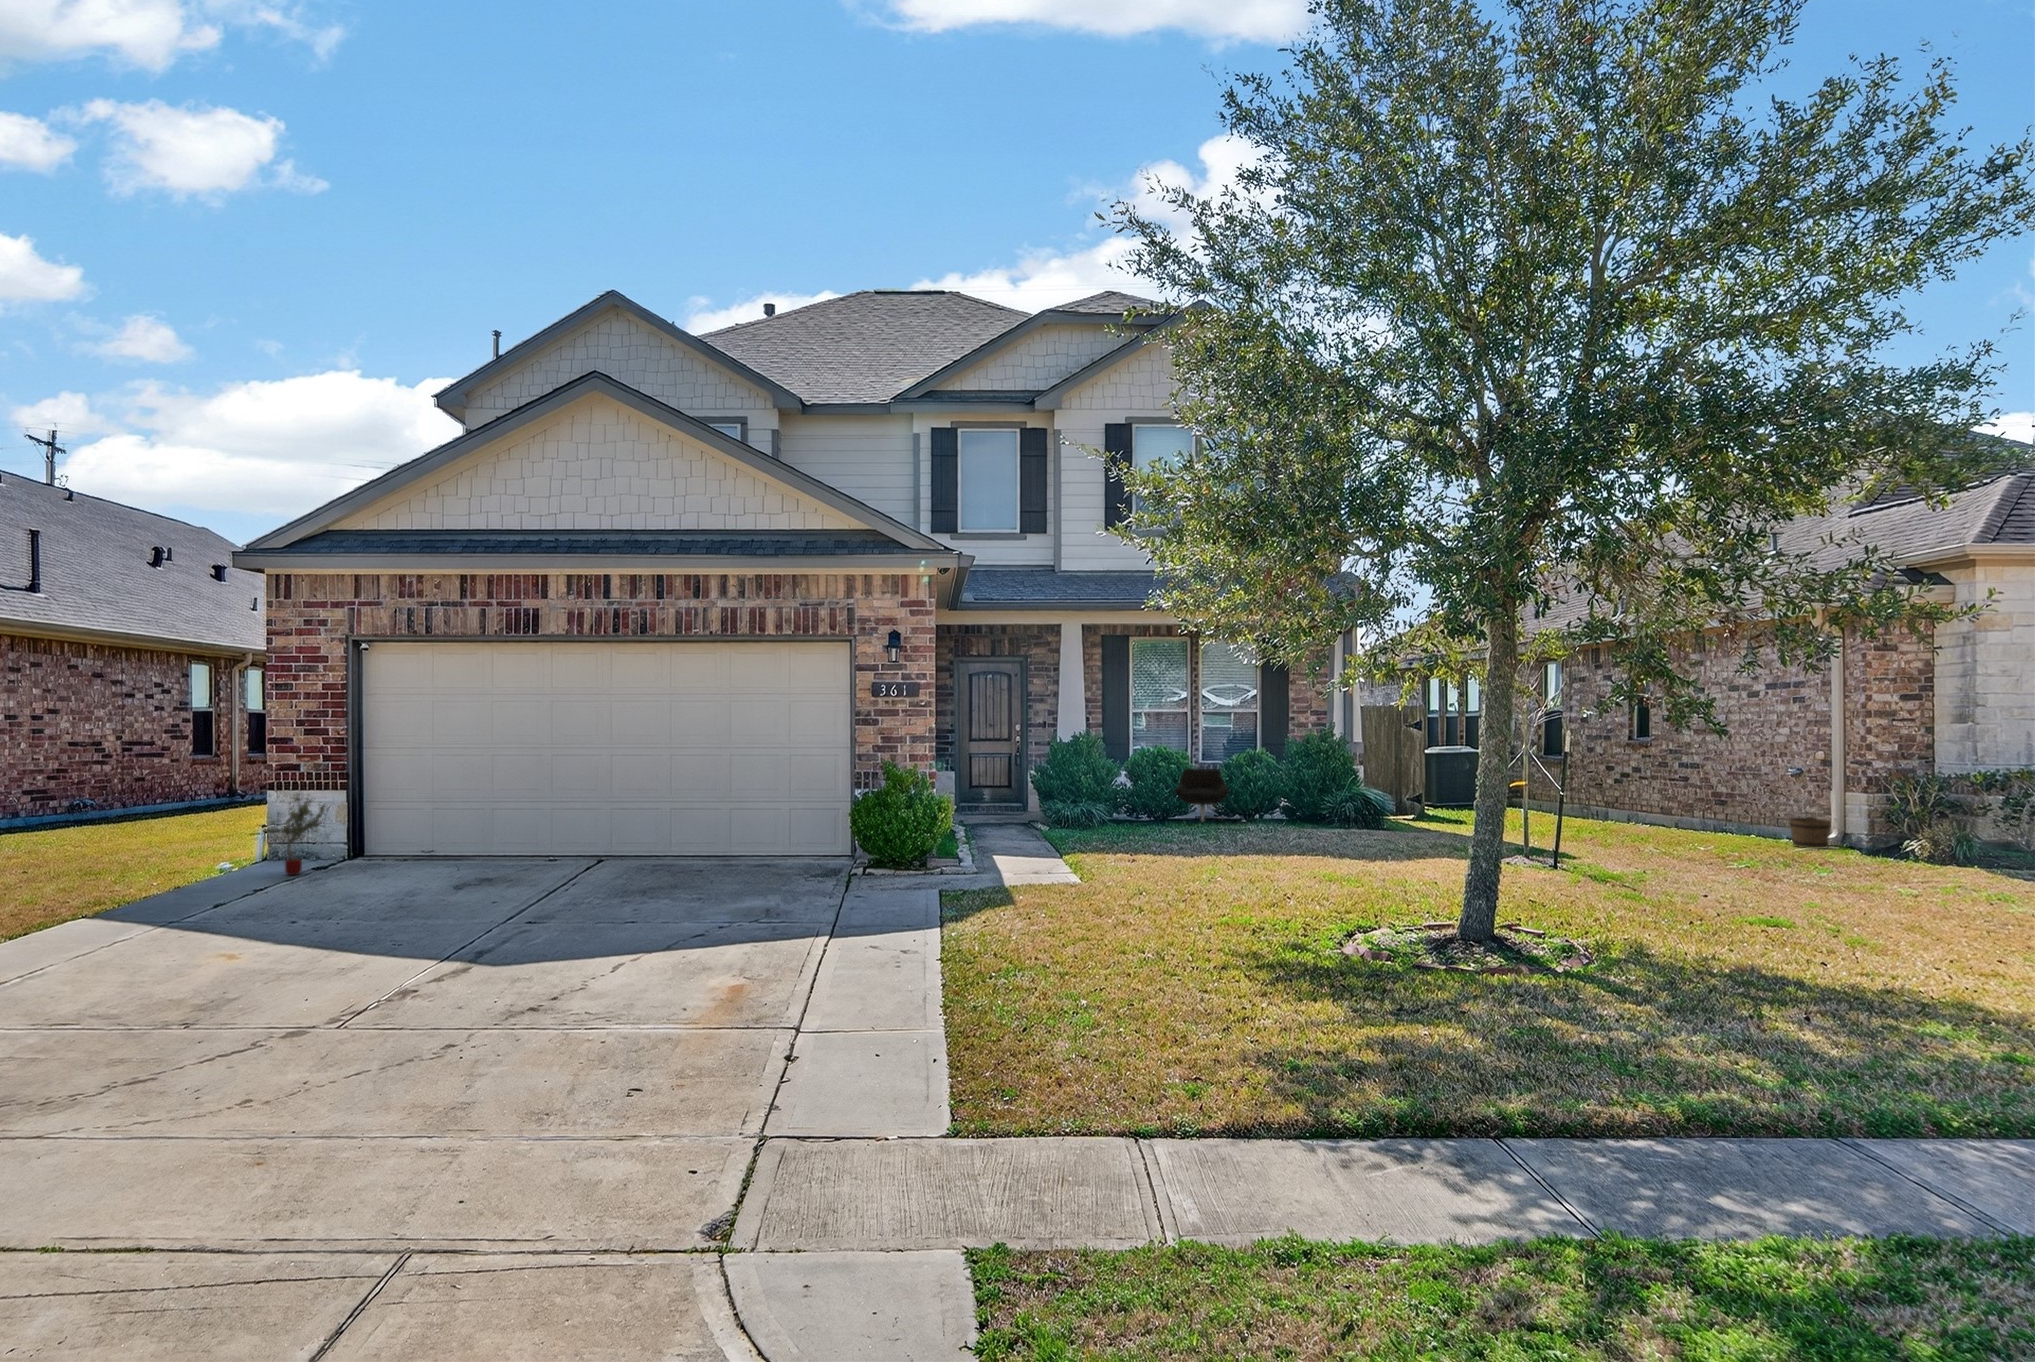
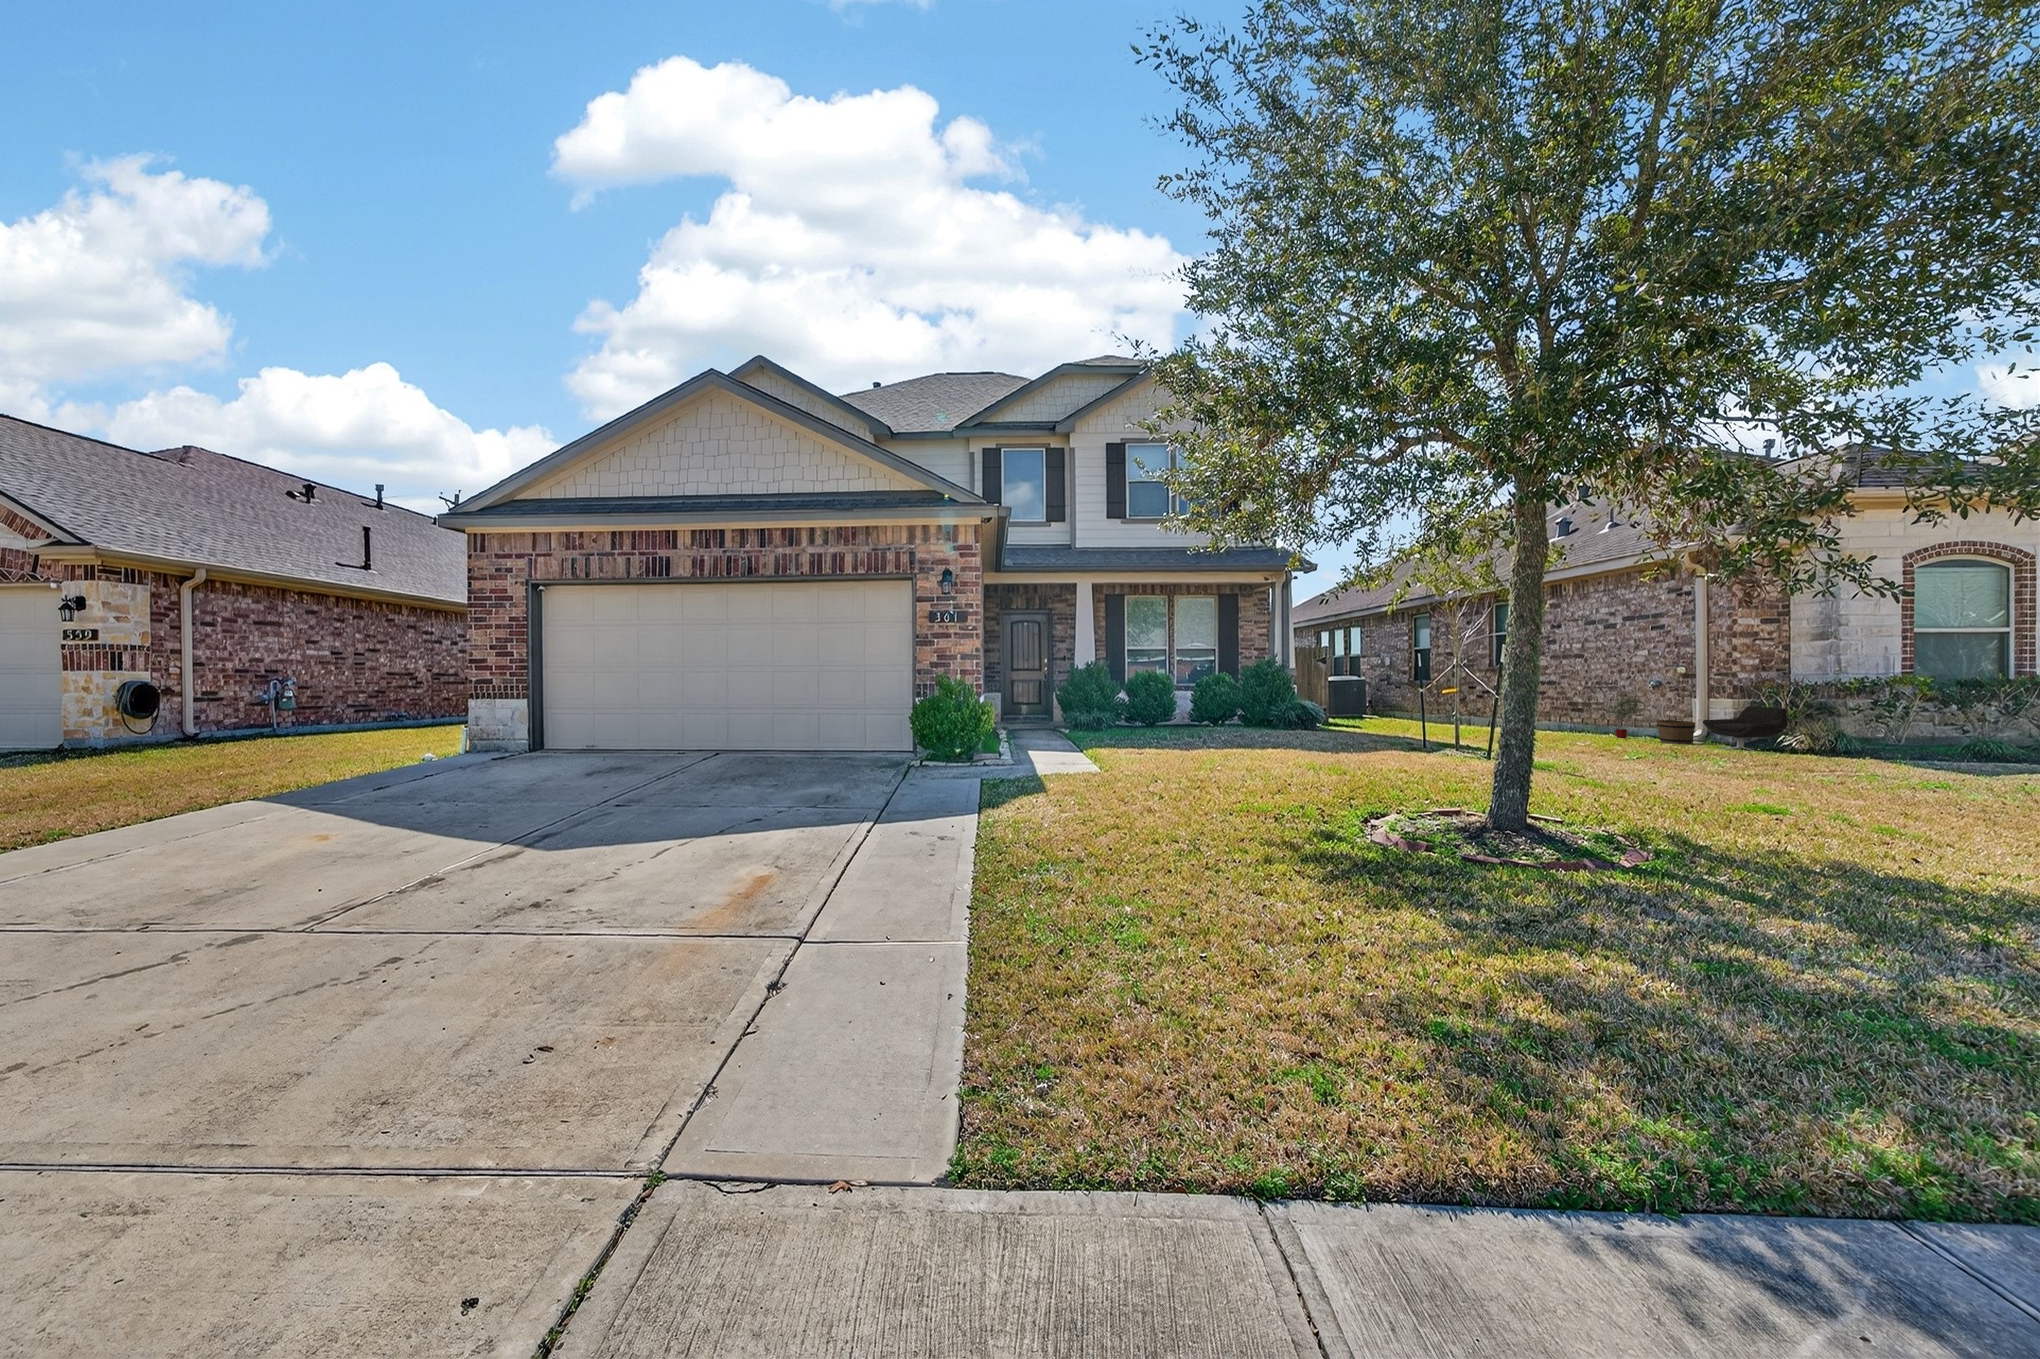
lounge chair: present [1175,768,1230,821] -> present [1703,706,1788,751]
potted tree: present [263,794,325,875] -> present [1605,692,1643,738]

